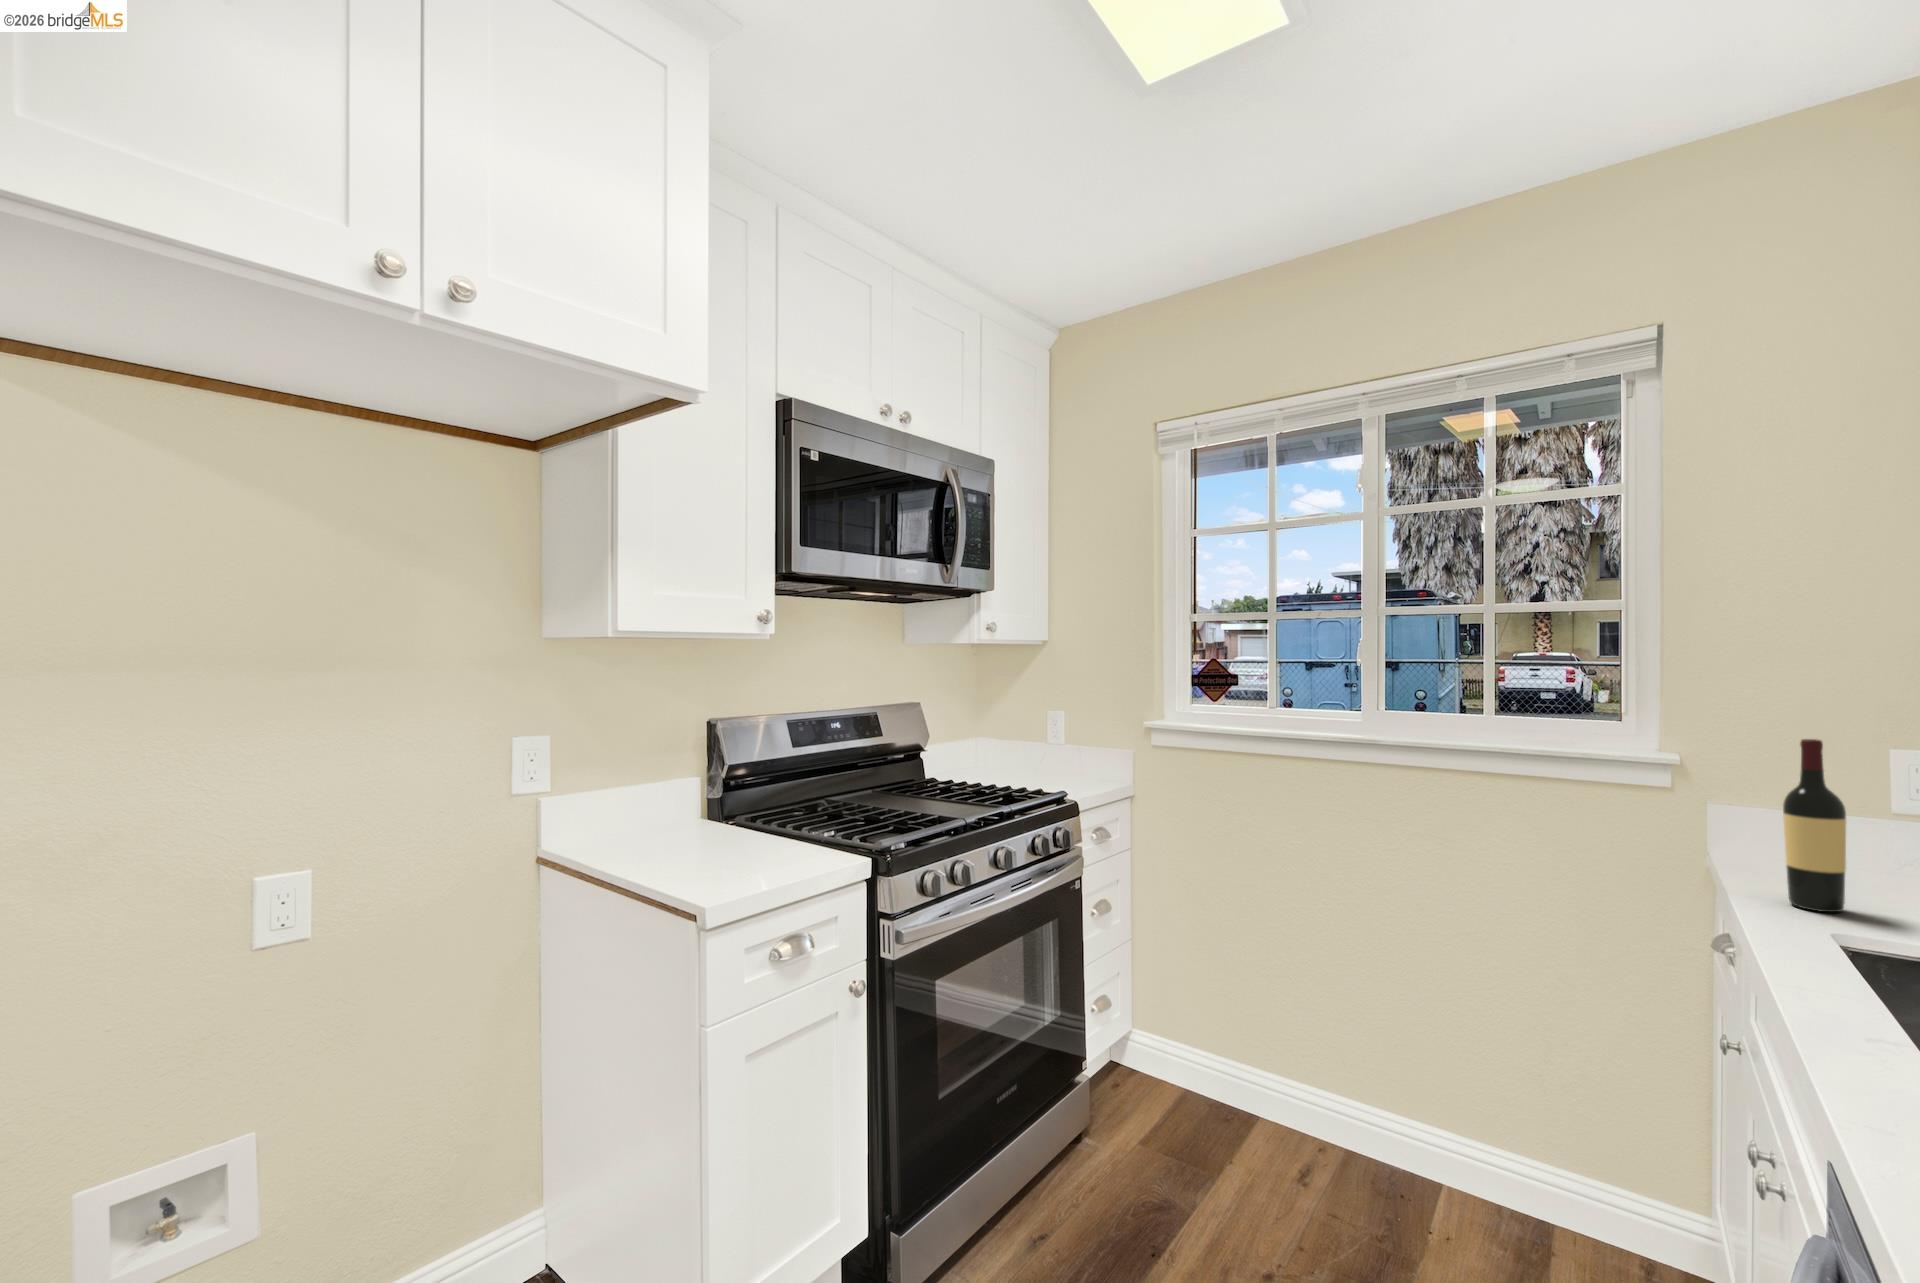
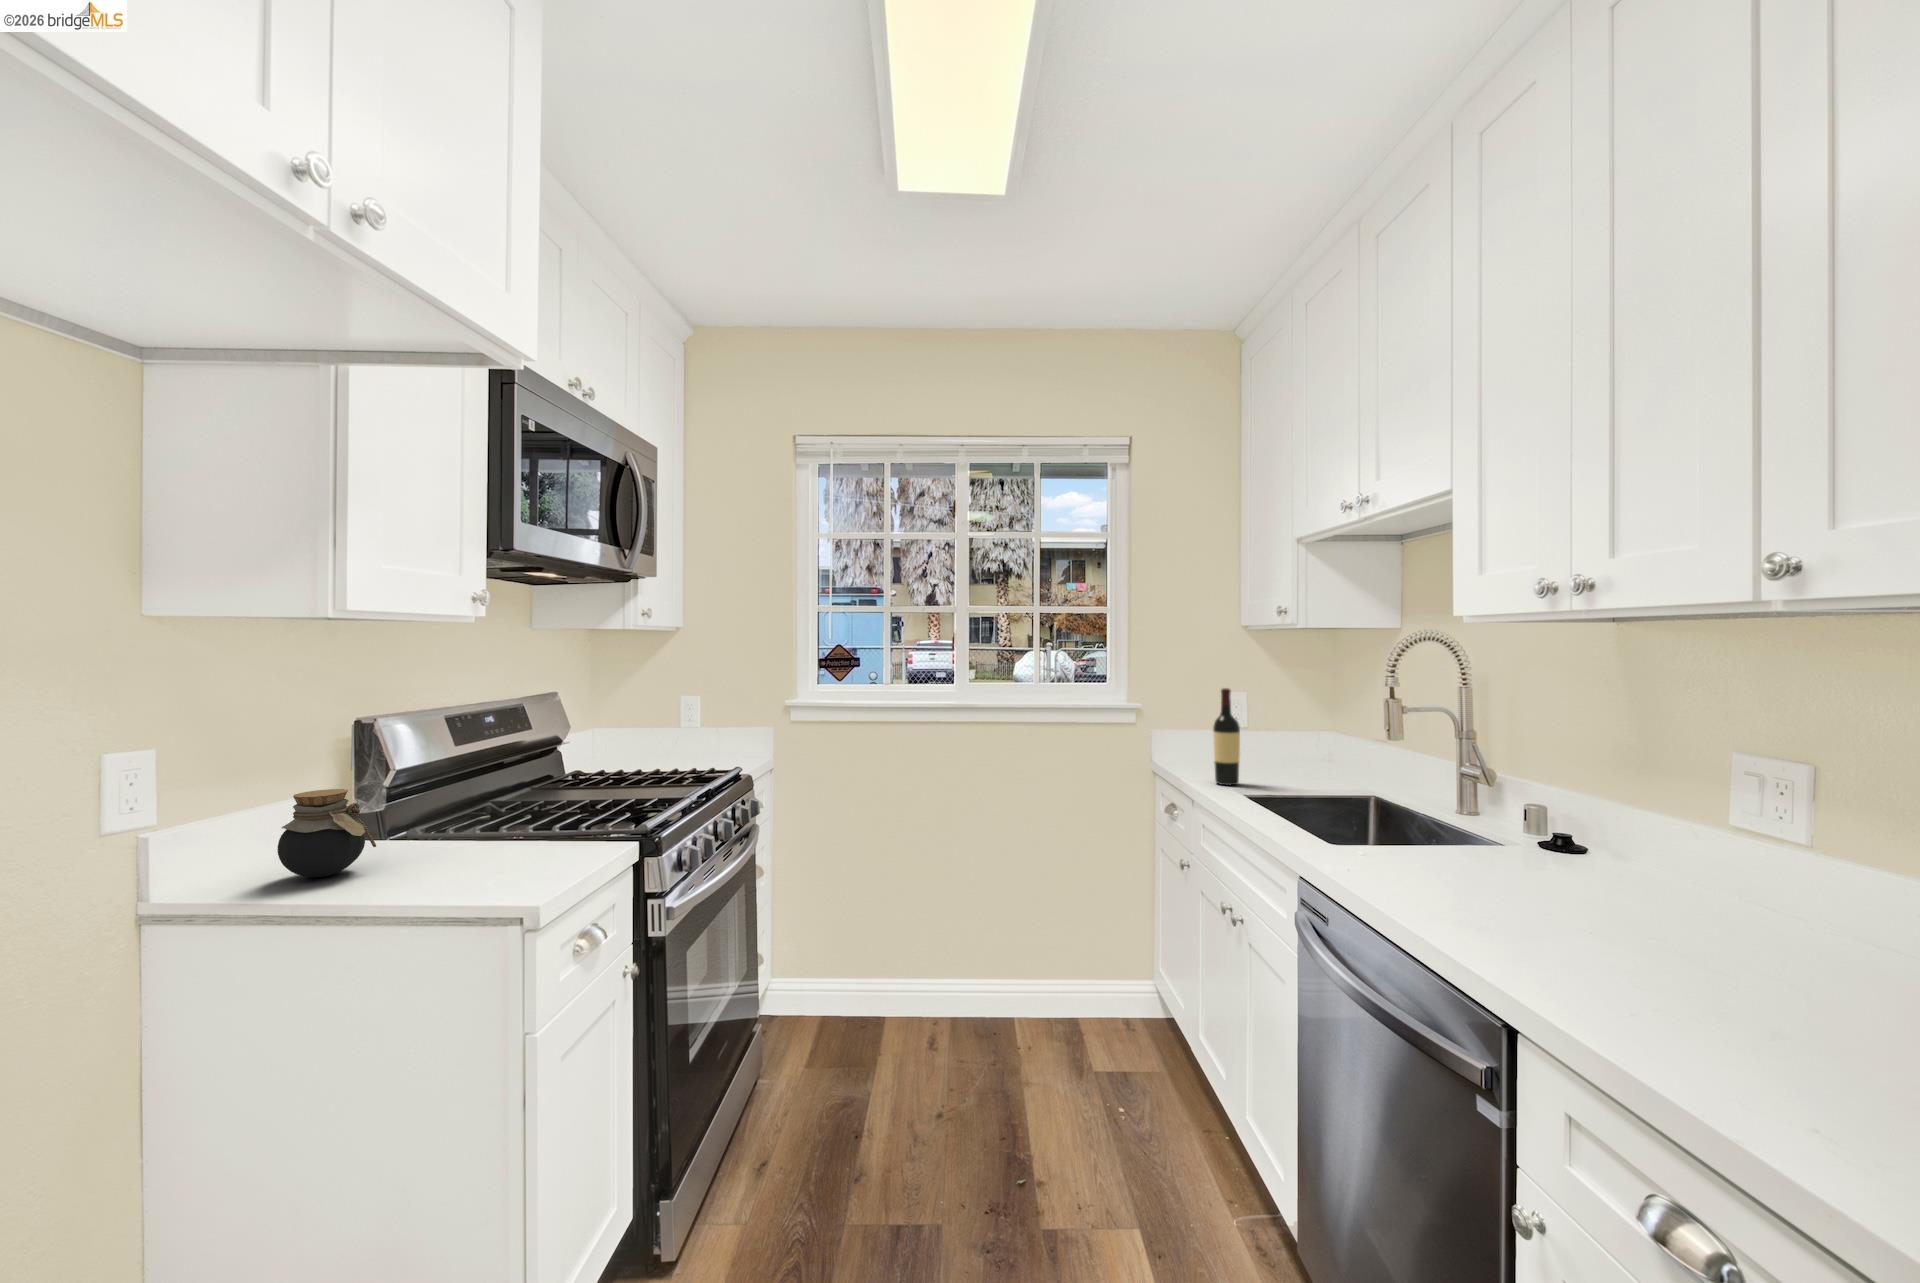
jar: none [606,778,669,849] -> present [278,789,376,877]

